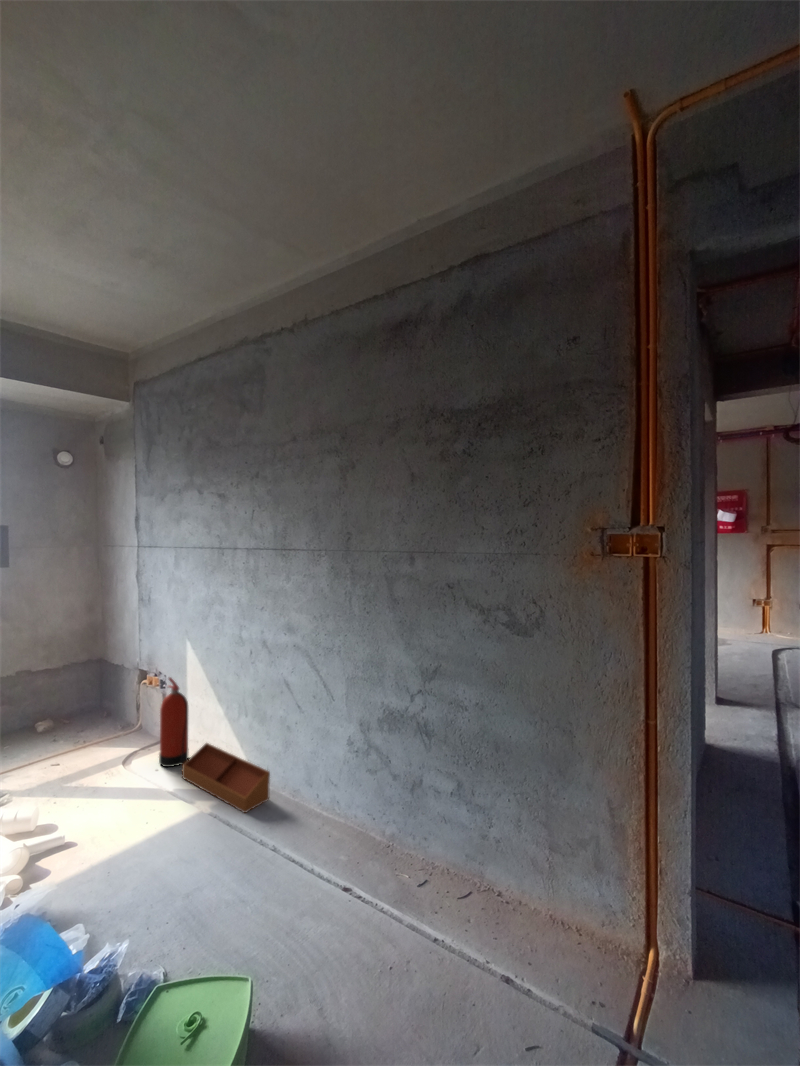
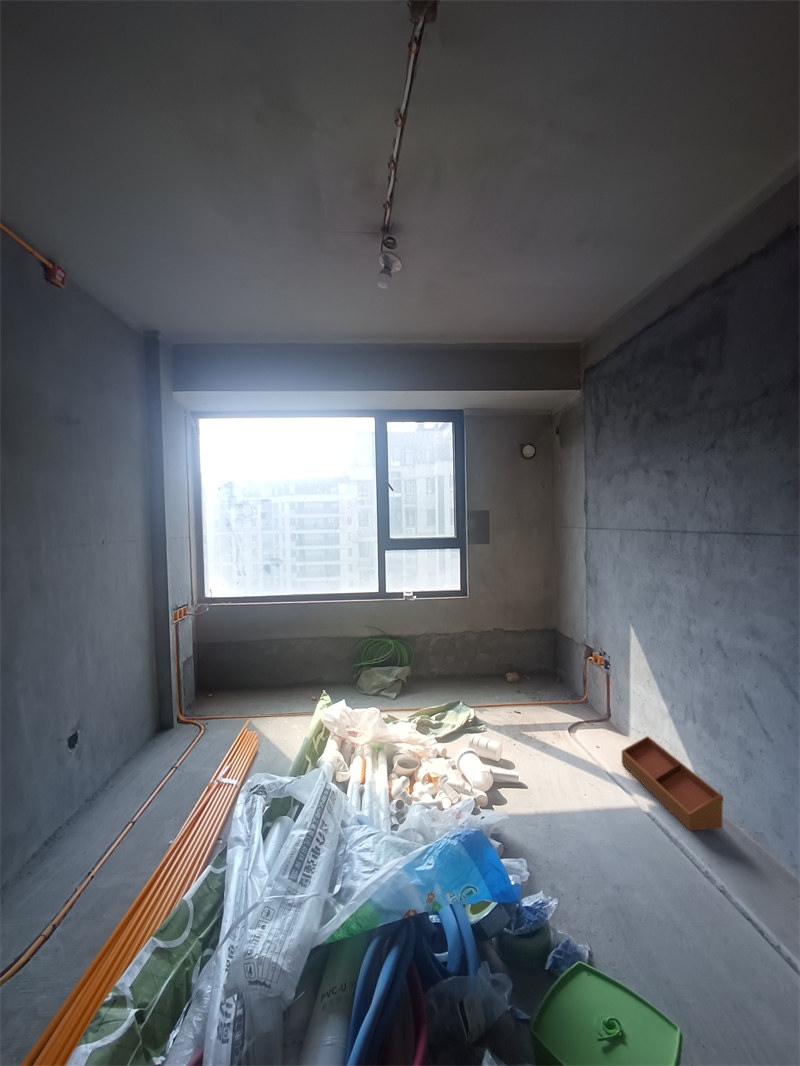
fire extinguisher: present [159,678,188,767] -> none [601,660,630,750]

